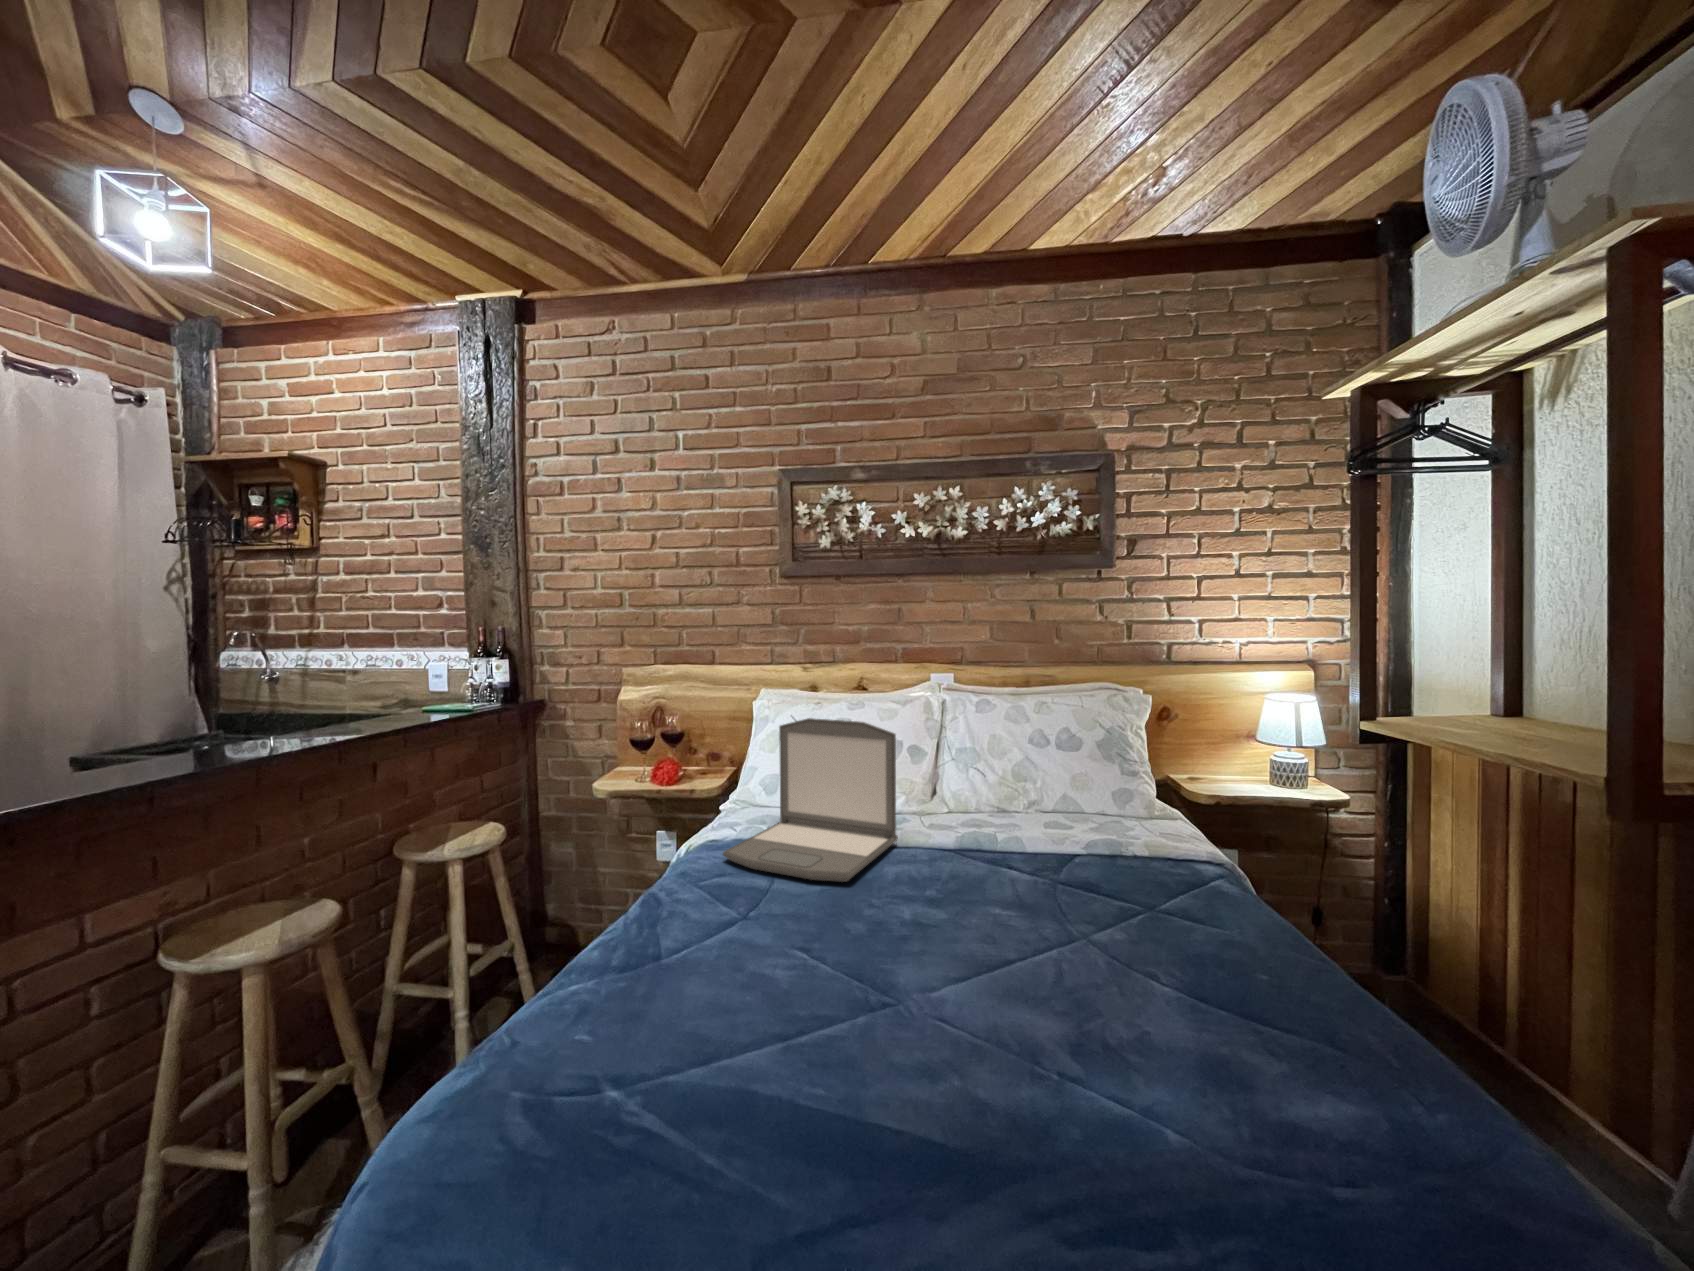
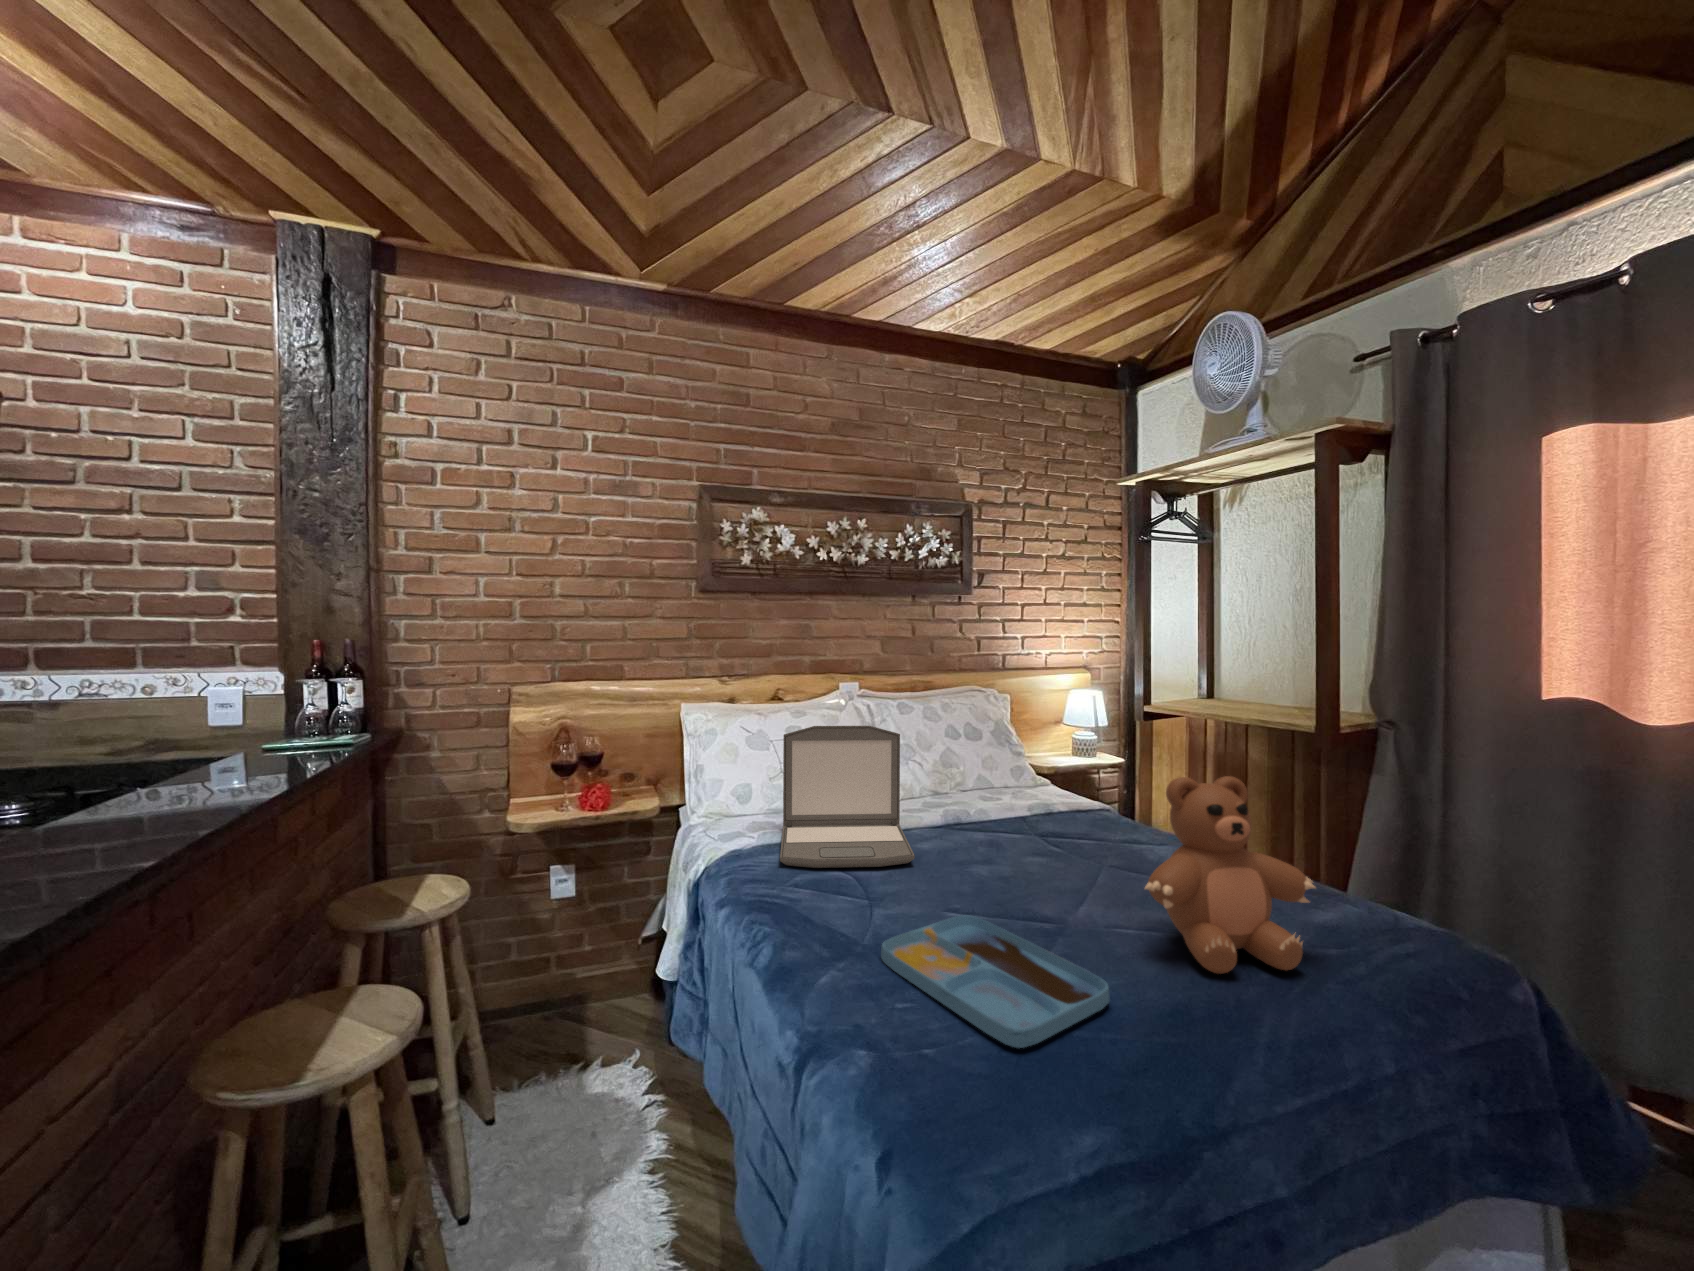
teddy bear: none [946,822,1229,1155] -> present [1145,776,1315,974]
tray: none [617,950,813,1116] -> present [881,915,1110,1048]

